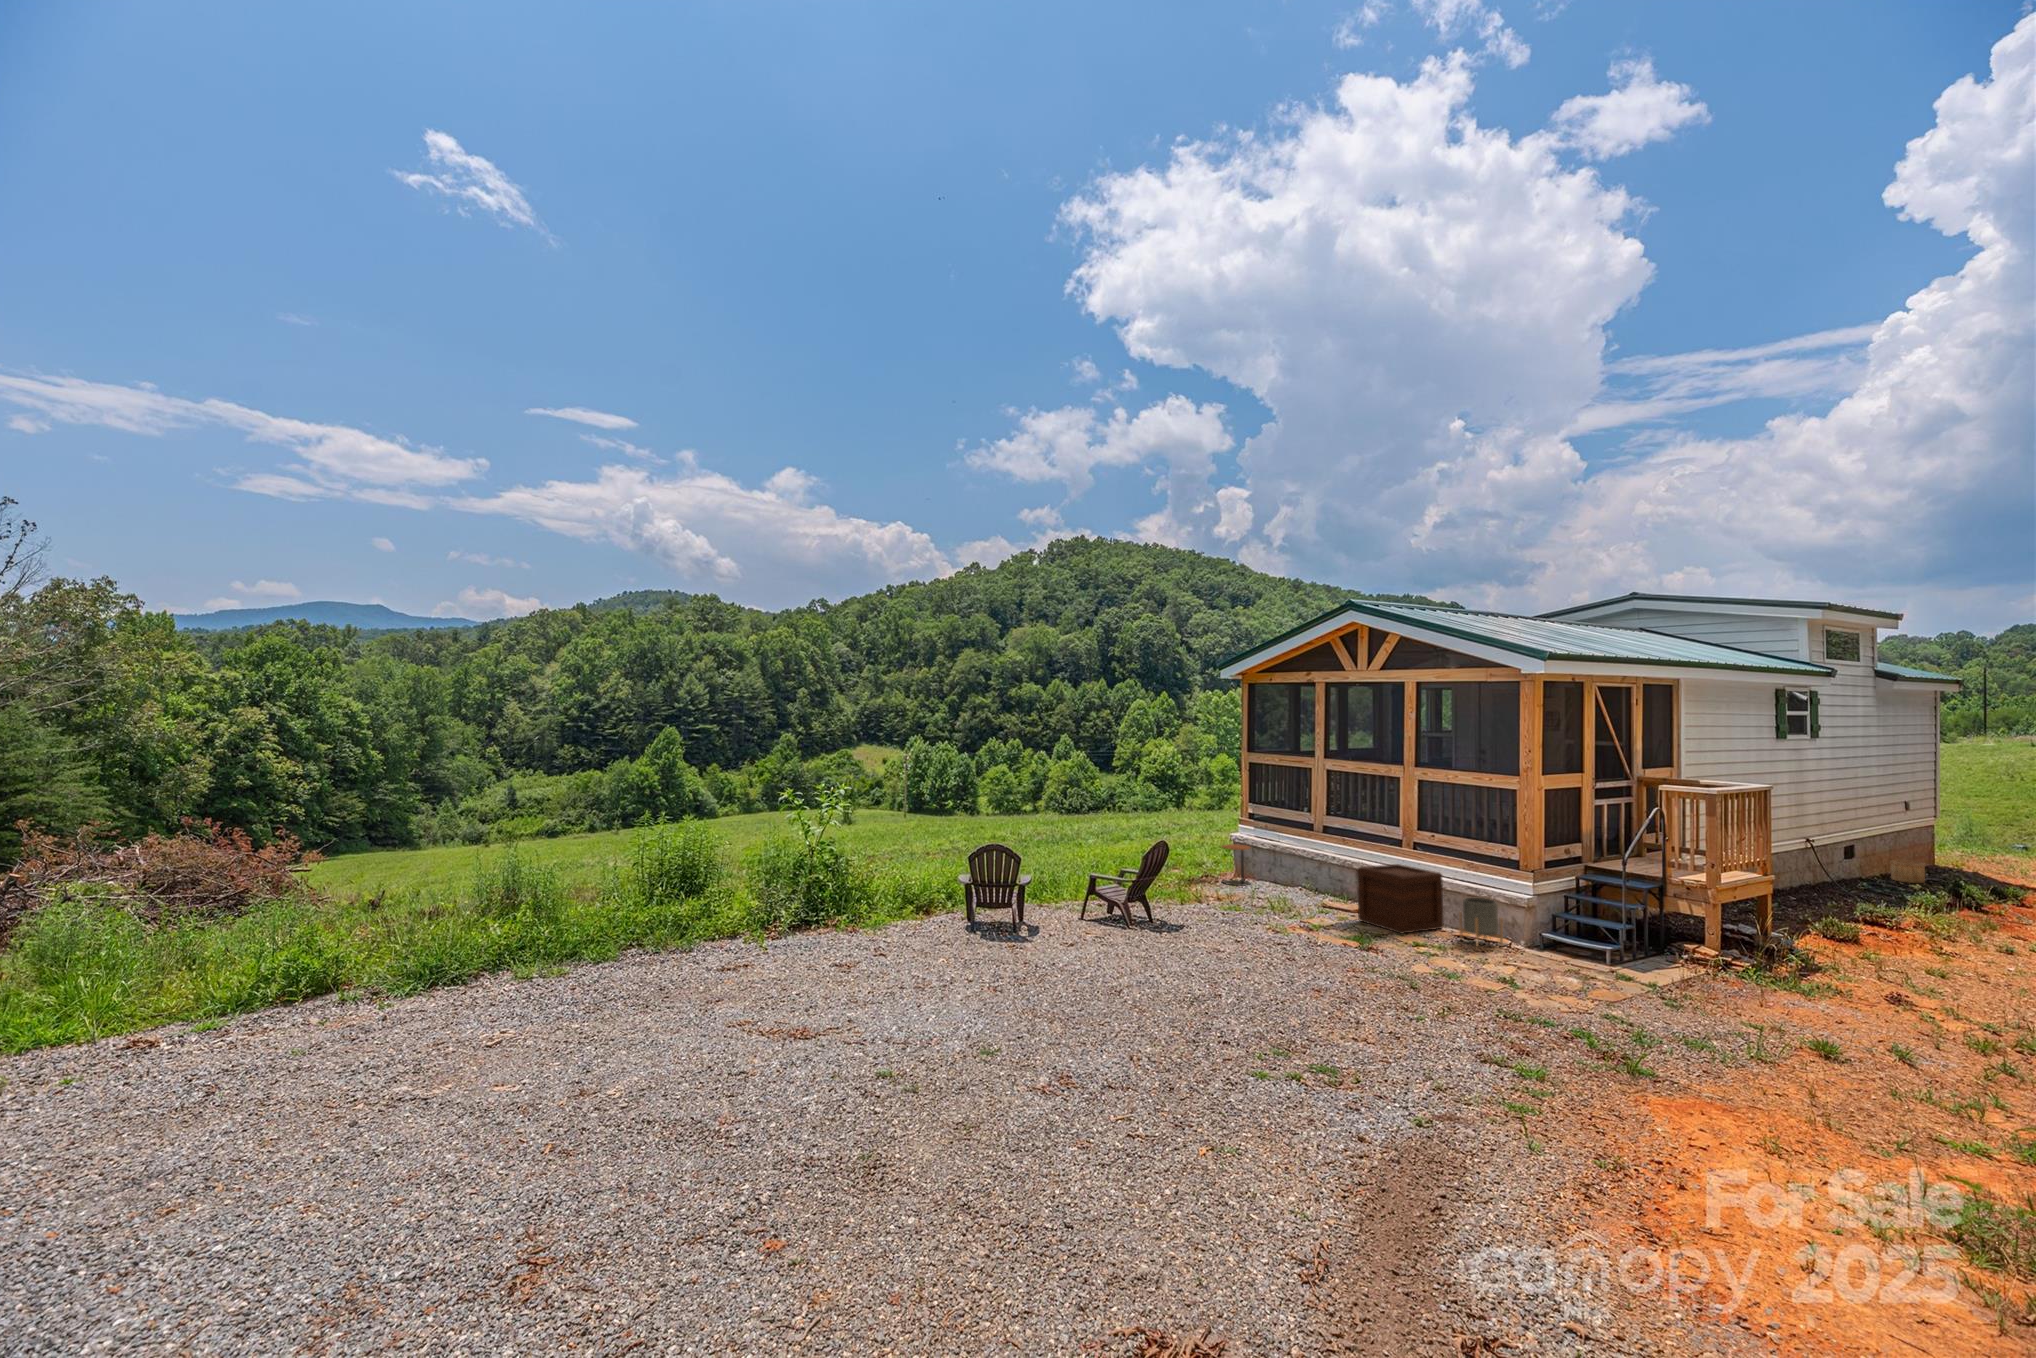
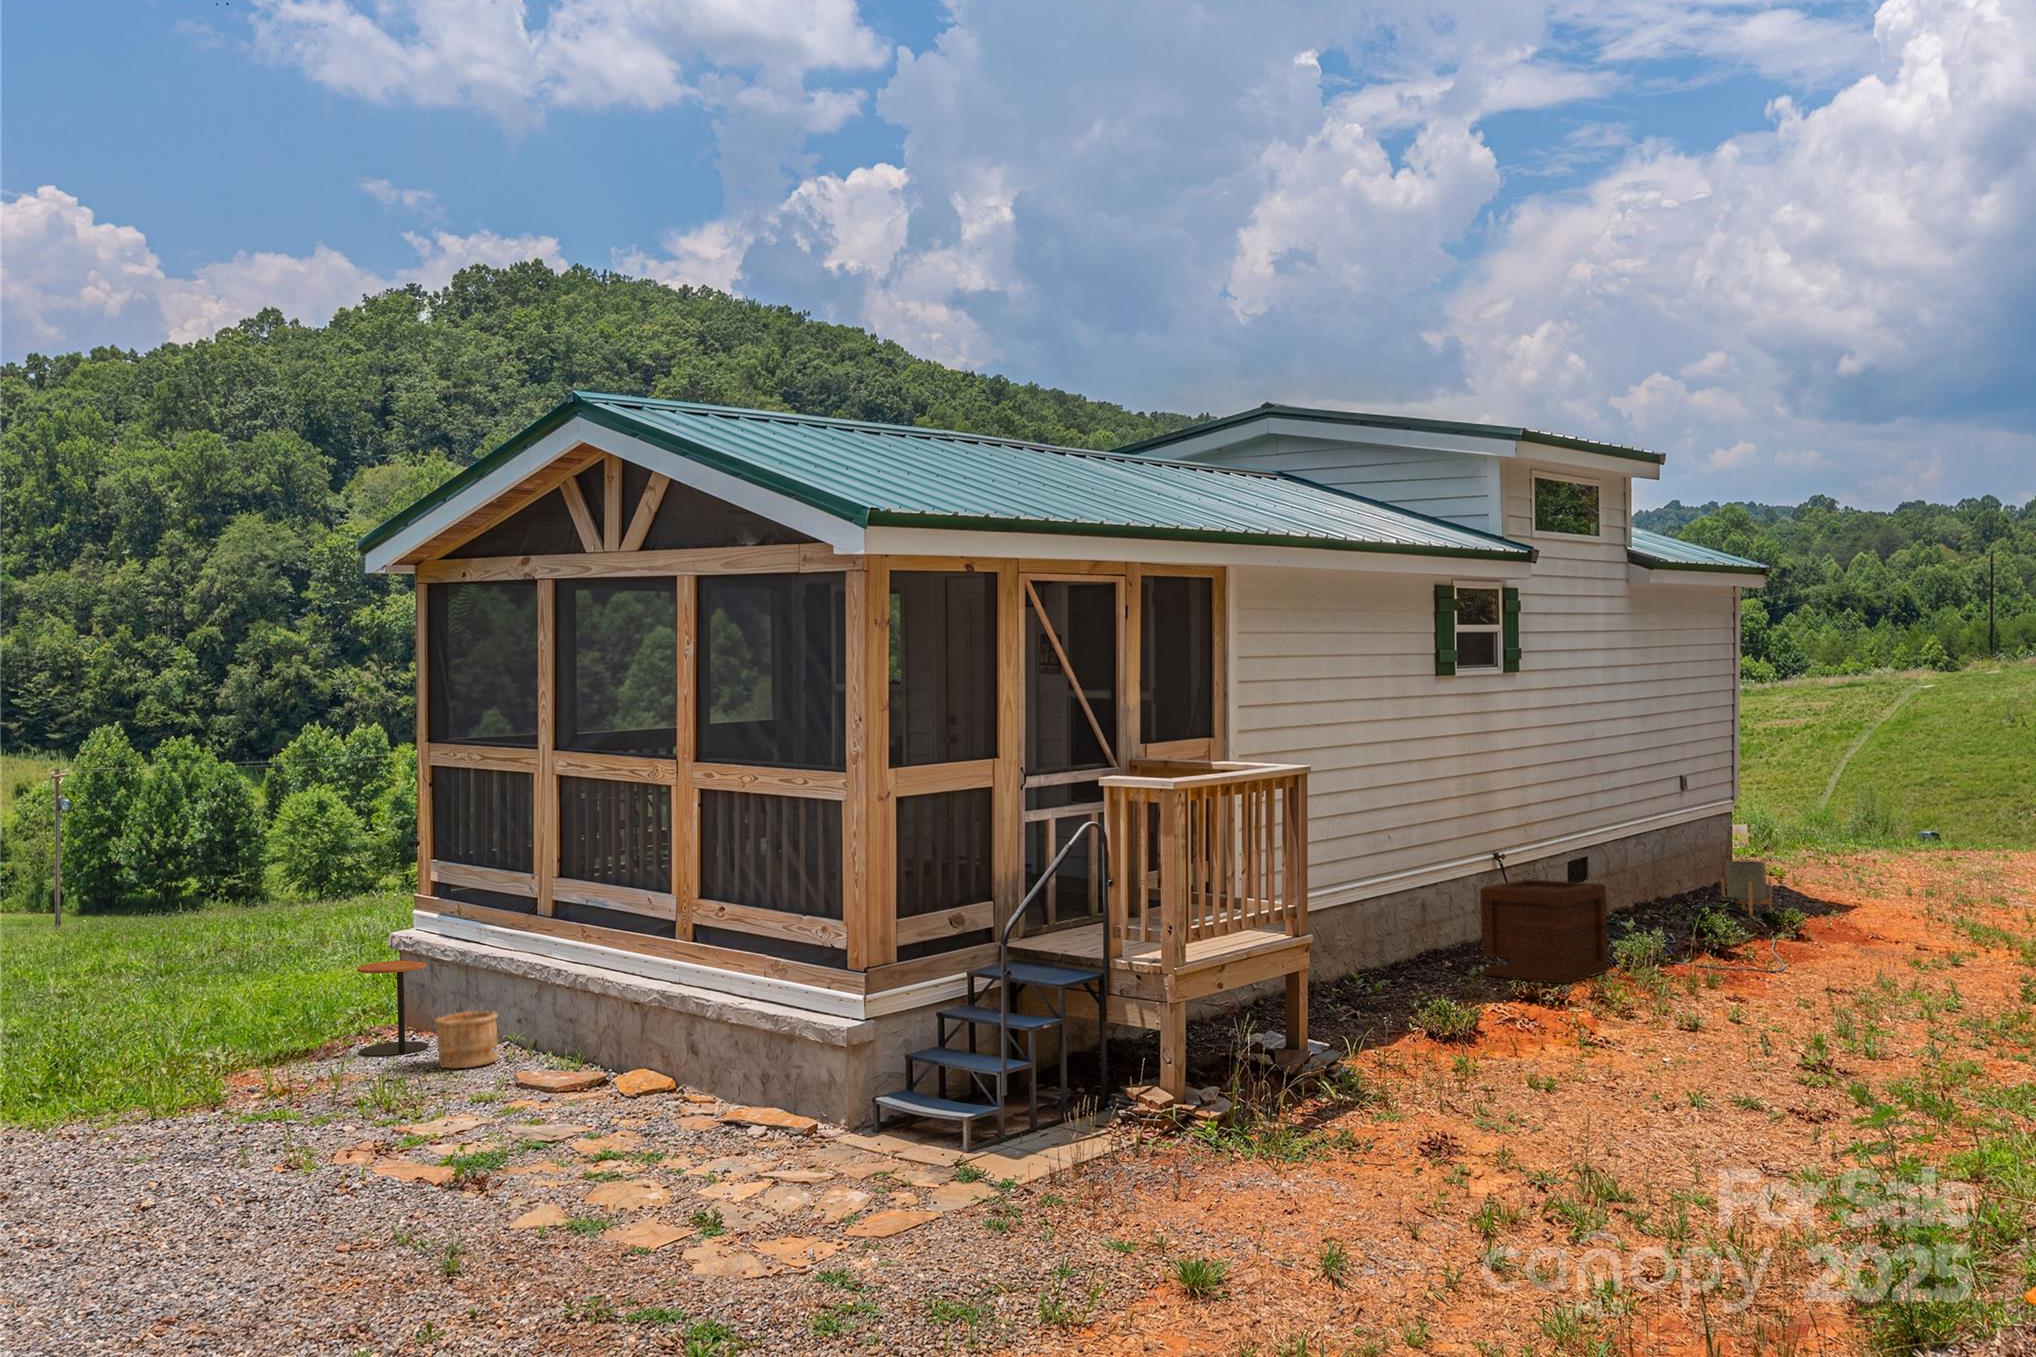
wooden bucket: present [1890,860,1925,883] -> present [435,1011,498,1069]
wooden crate: present [1357,864,1443,933] -> present [1480,879,1609,984]
planter: present [1459,898,1503,946] -> present [1721,861,1772,915]

